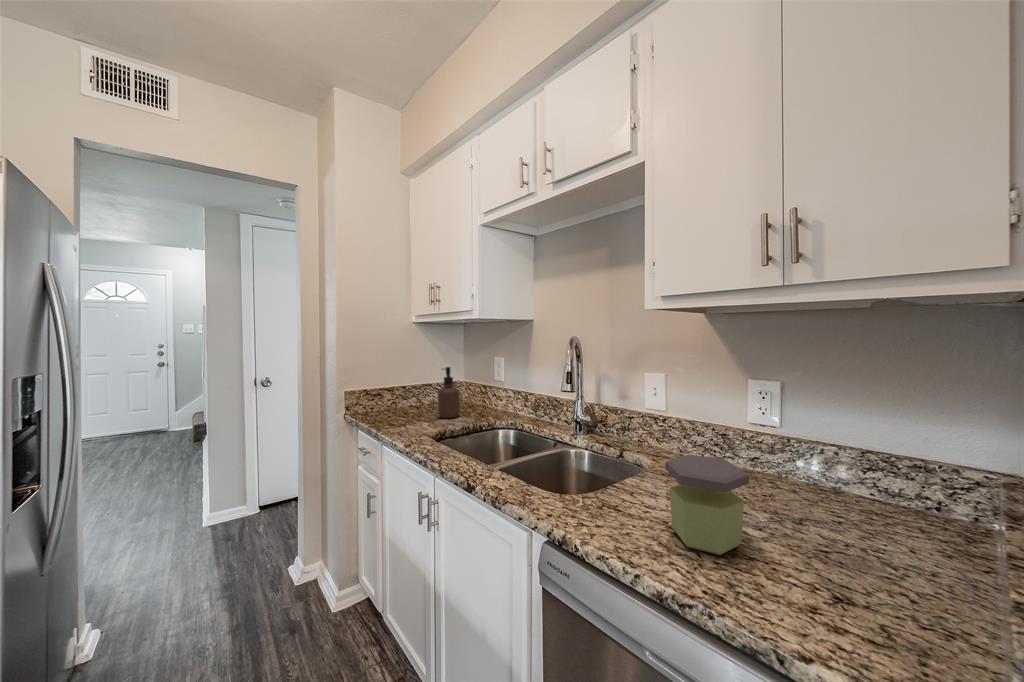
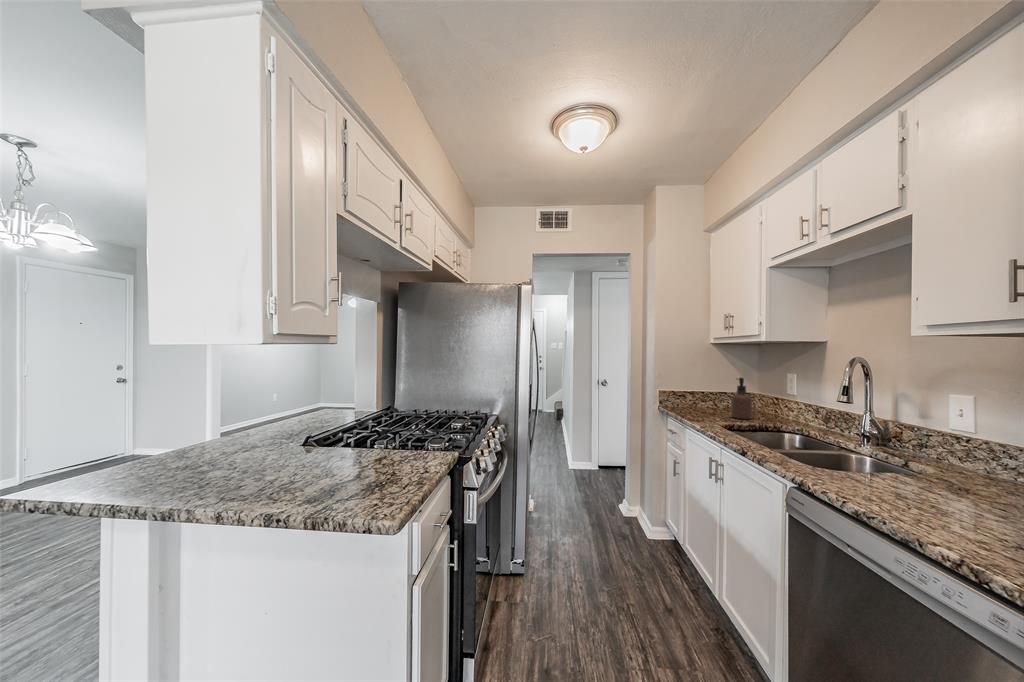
jar: present [665,455,749,555] -> none [894,445,967,515]

